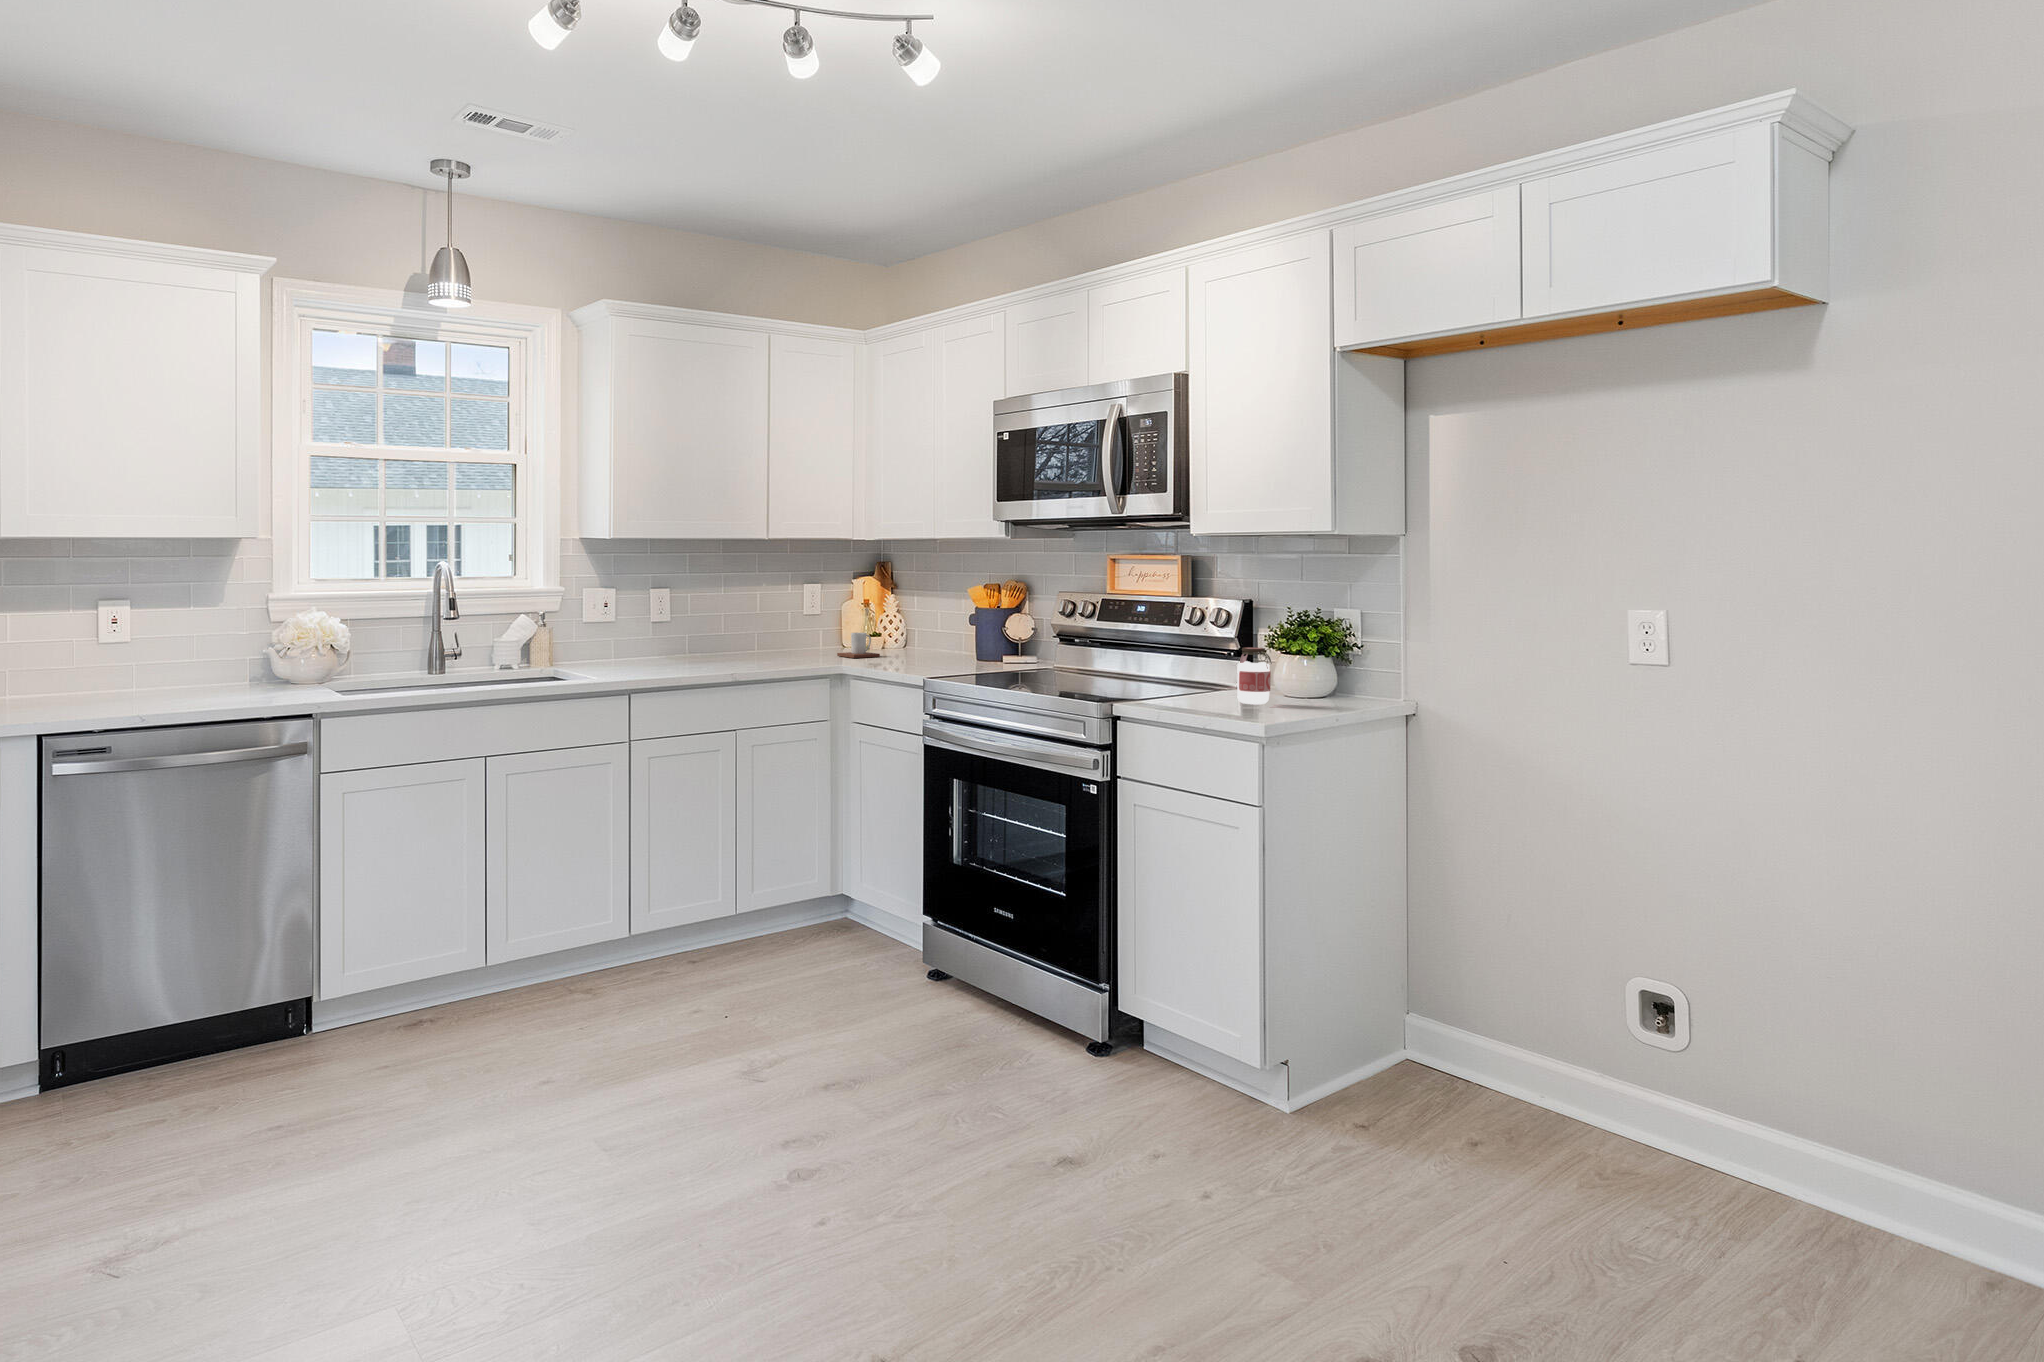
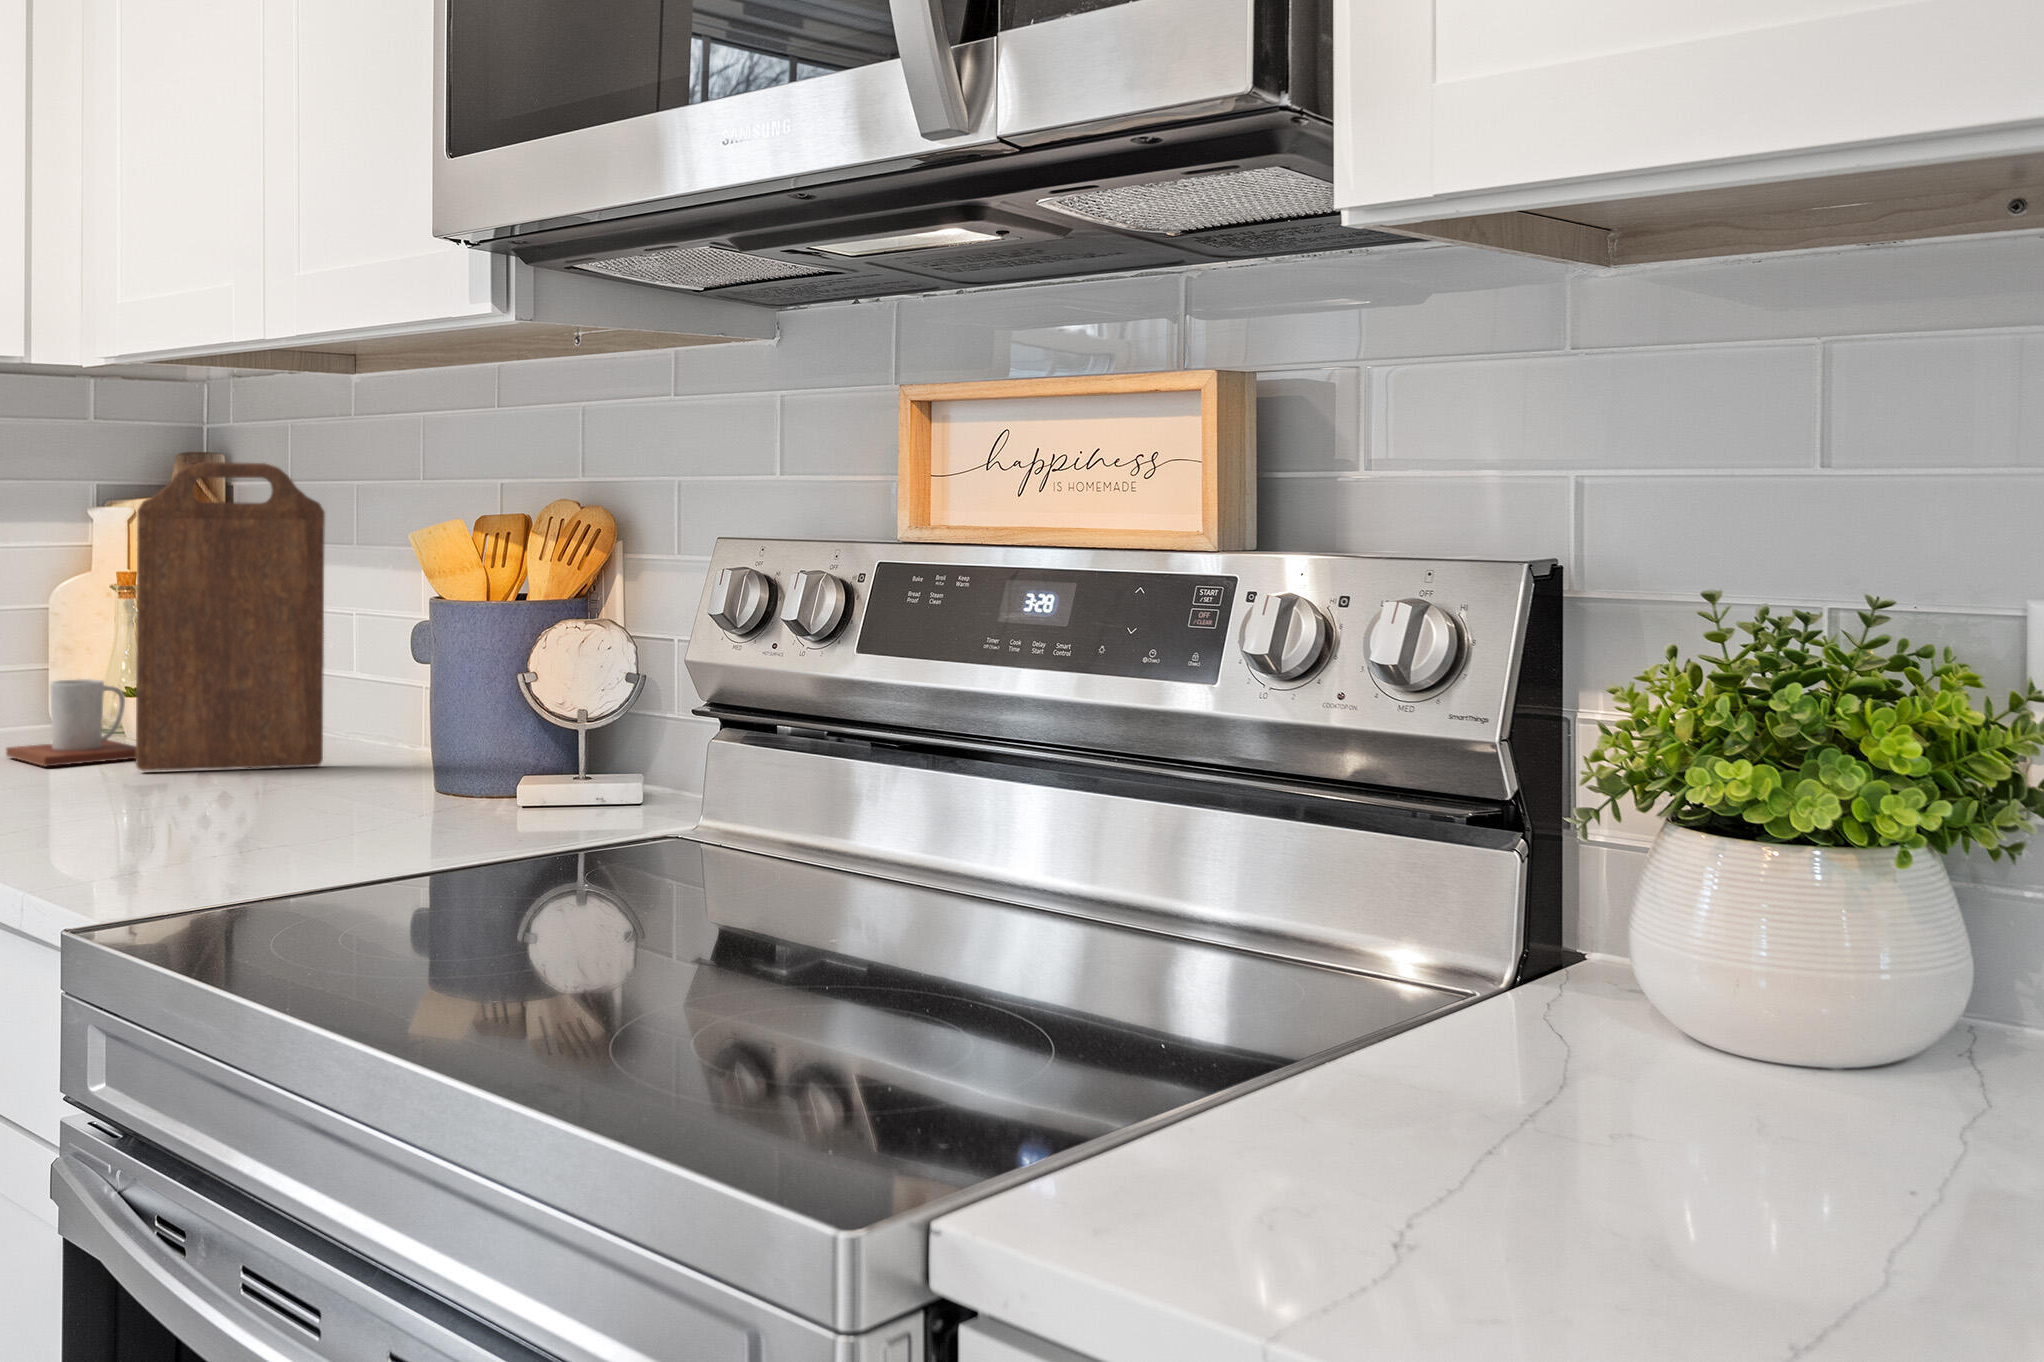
cutting board: none [882,567,936,659] -> present [136,462,325,771]
jar: present [1237,647,1272,704] -> none [1680,819,1901,1175]

